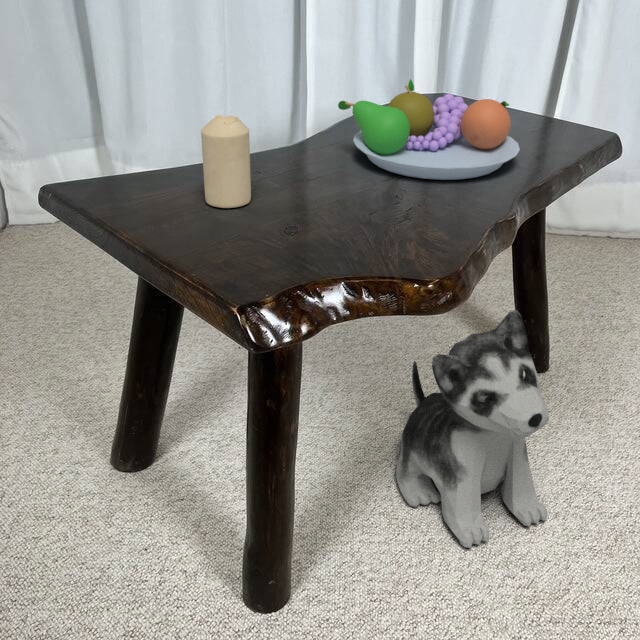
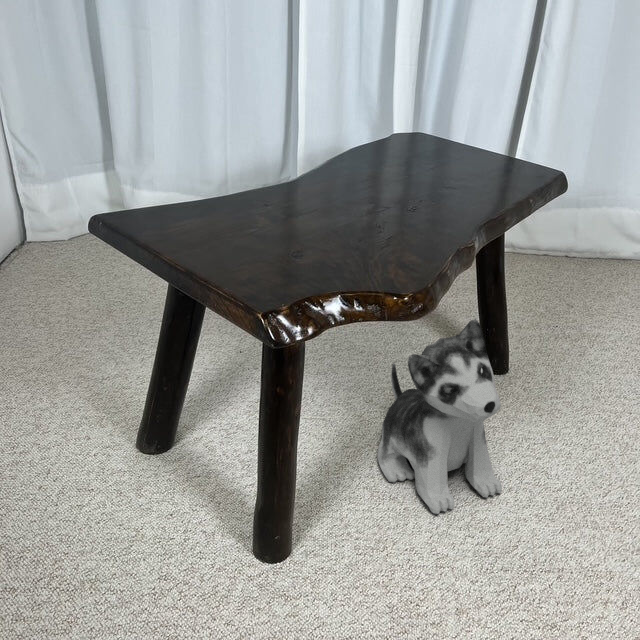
fruit bowl: present [338,79,520,180] -> none [332,128,480,213]
candle: present [201,115,251,208] -> none [224,161,263,235]

